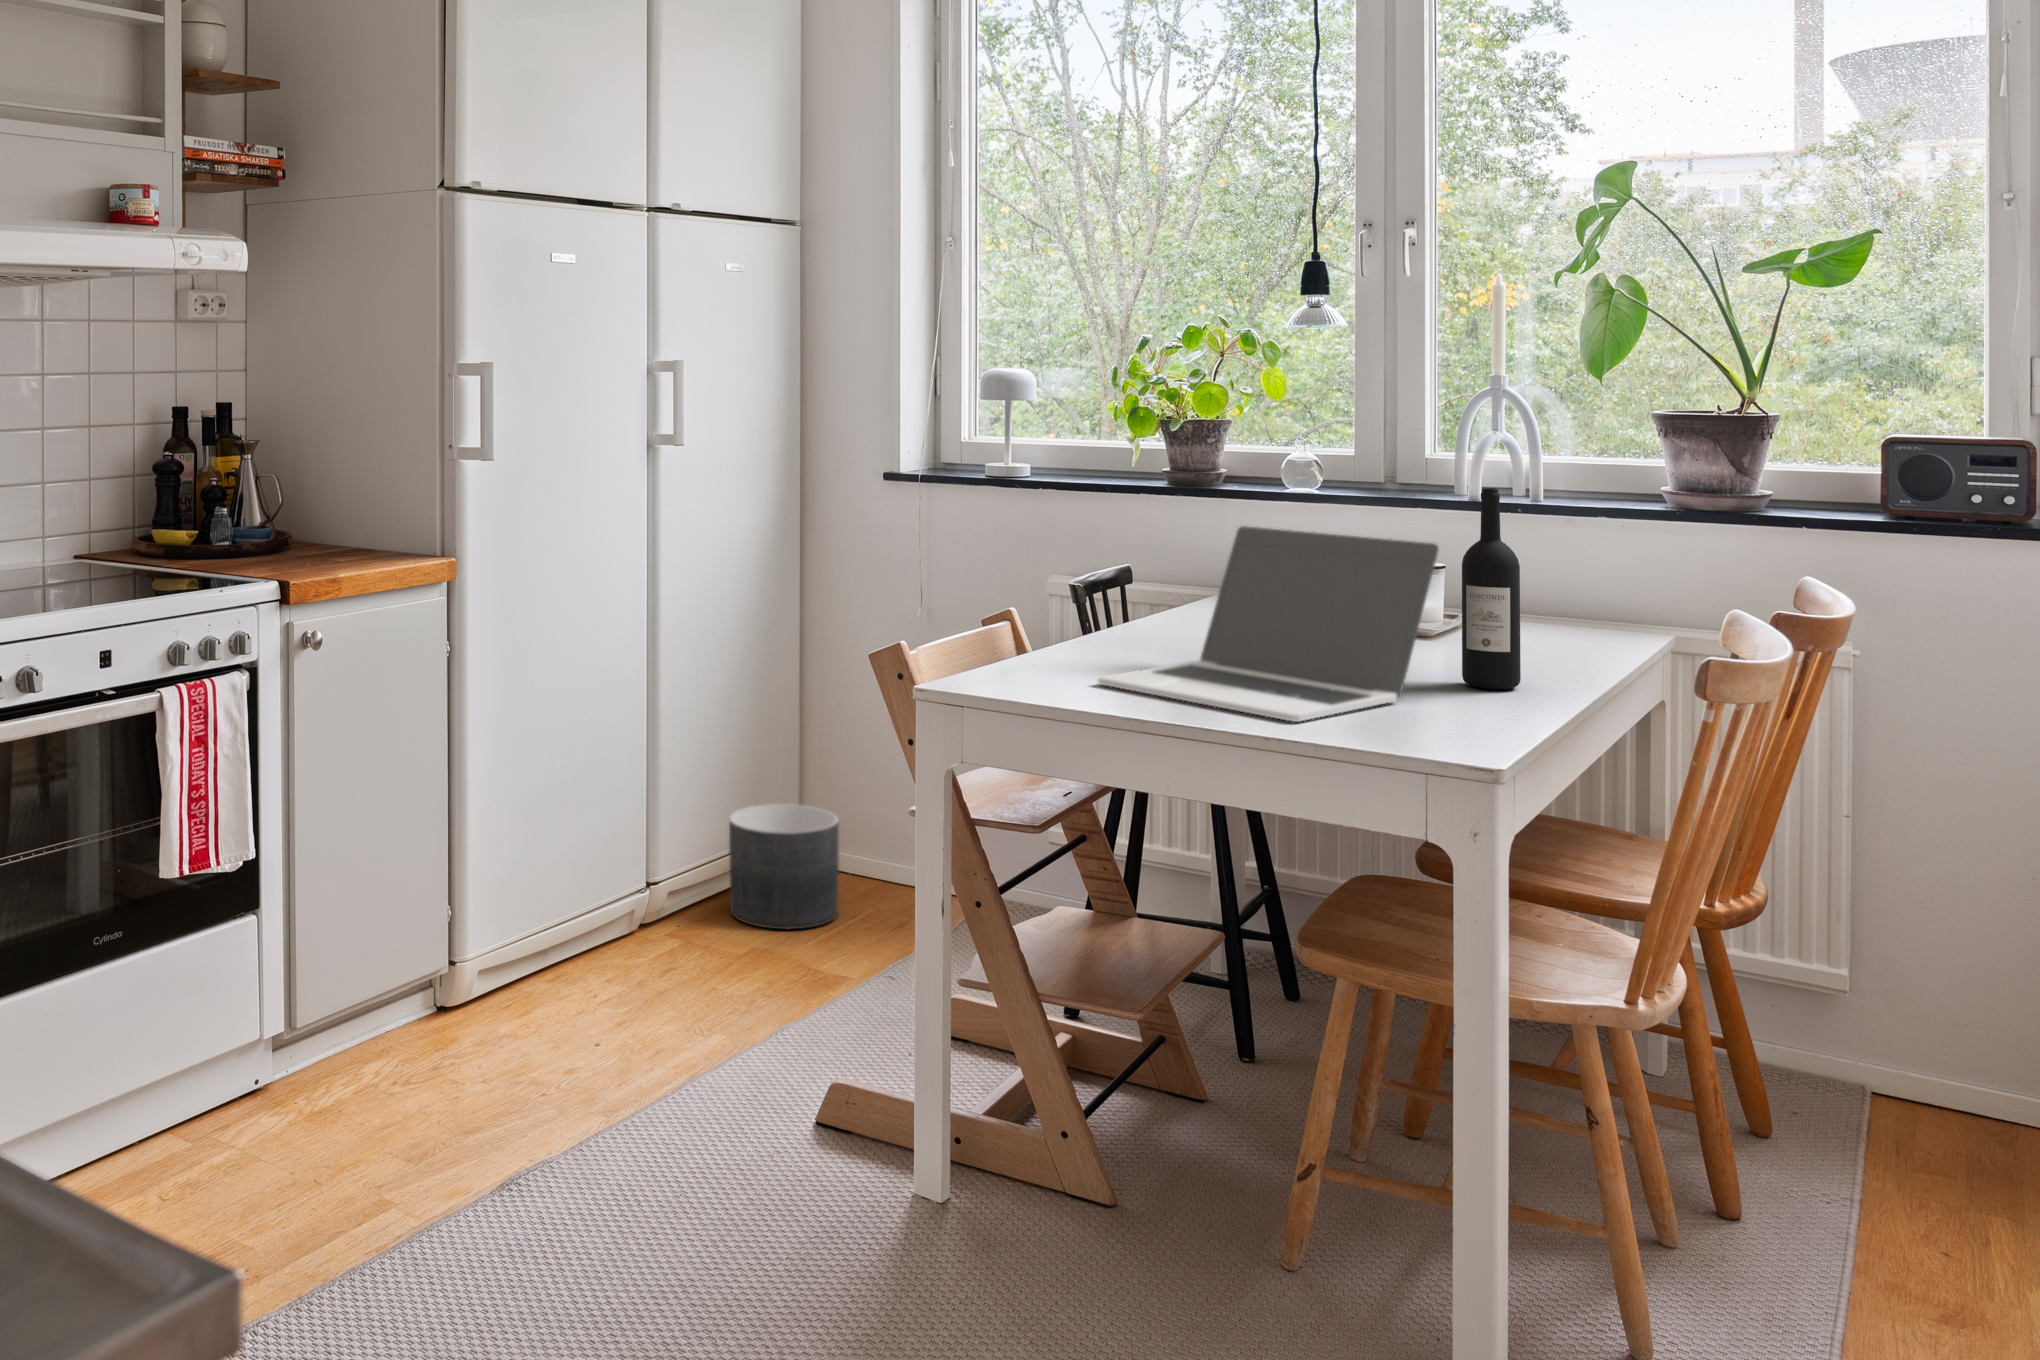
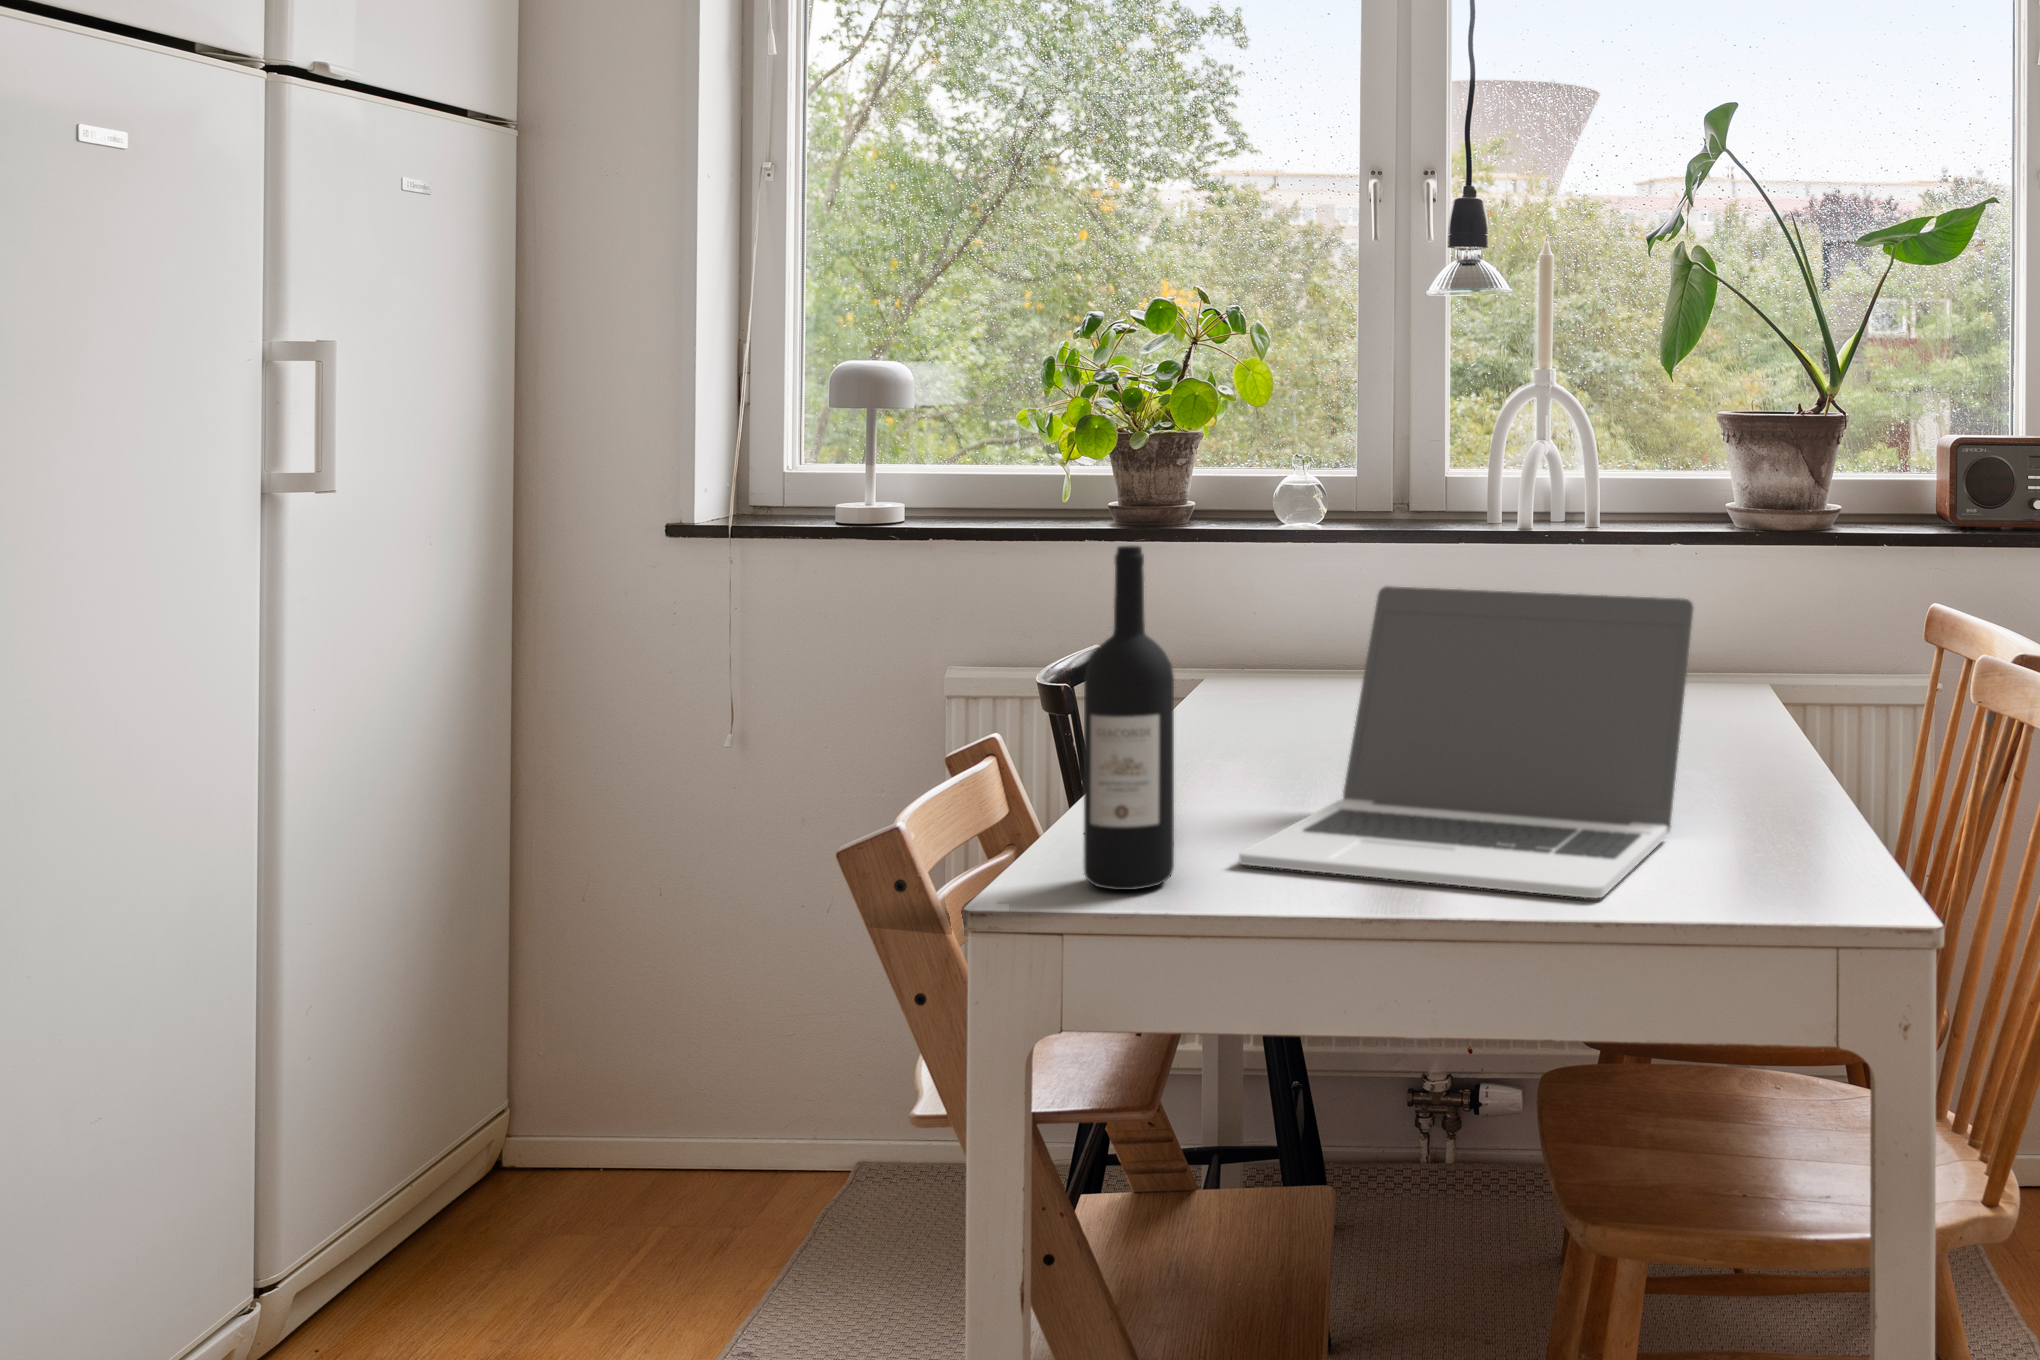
wine bottle: present [1462,488,1521,689] -> present [1084,546,1174,890]
planter: present [729,804,839,929] -> none [412,1077,614,1309]

